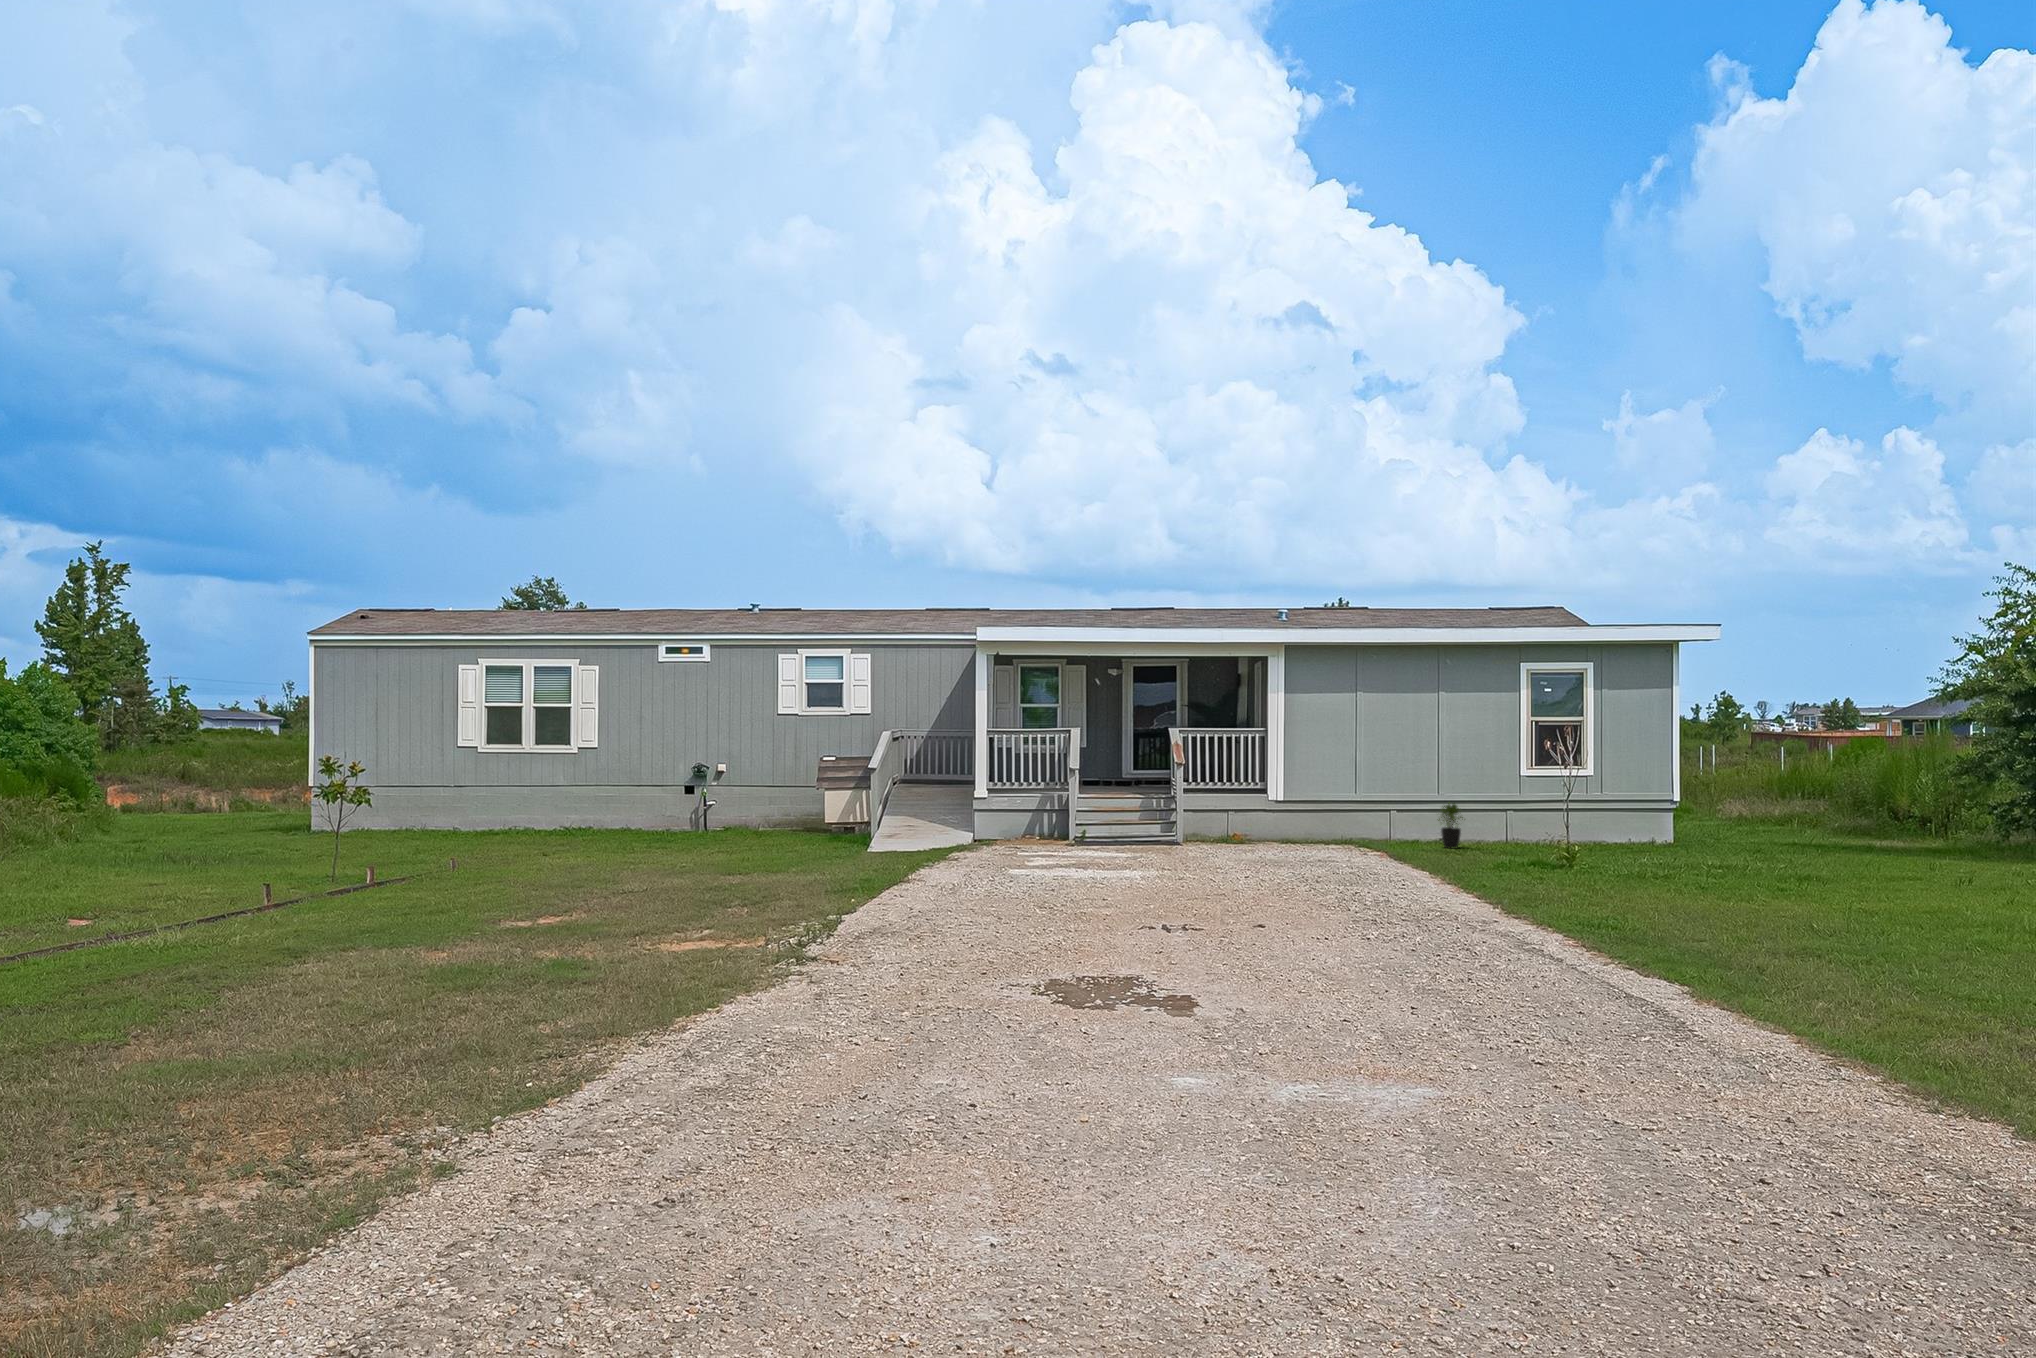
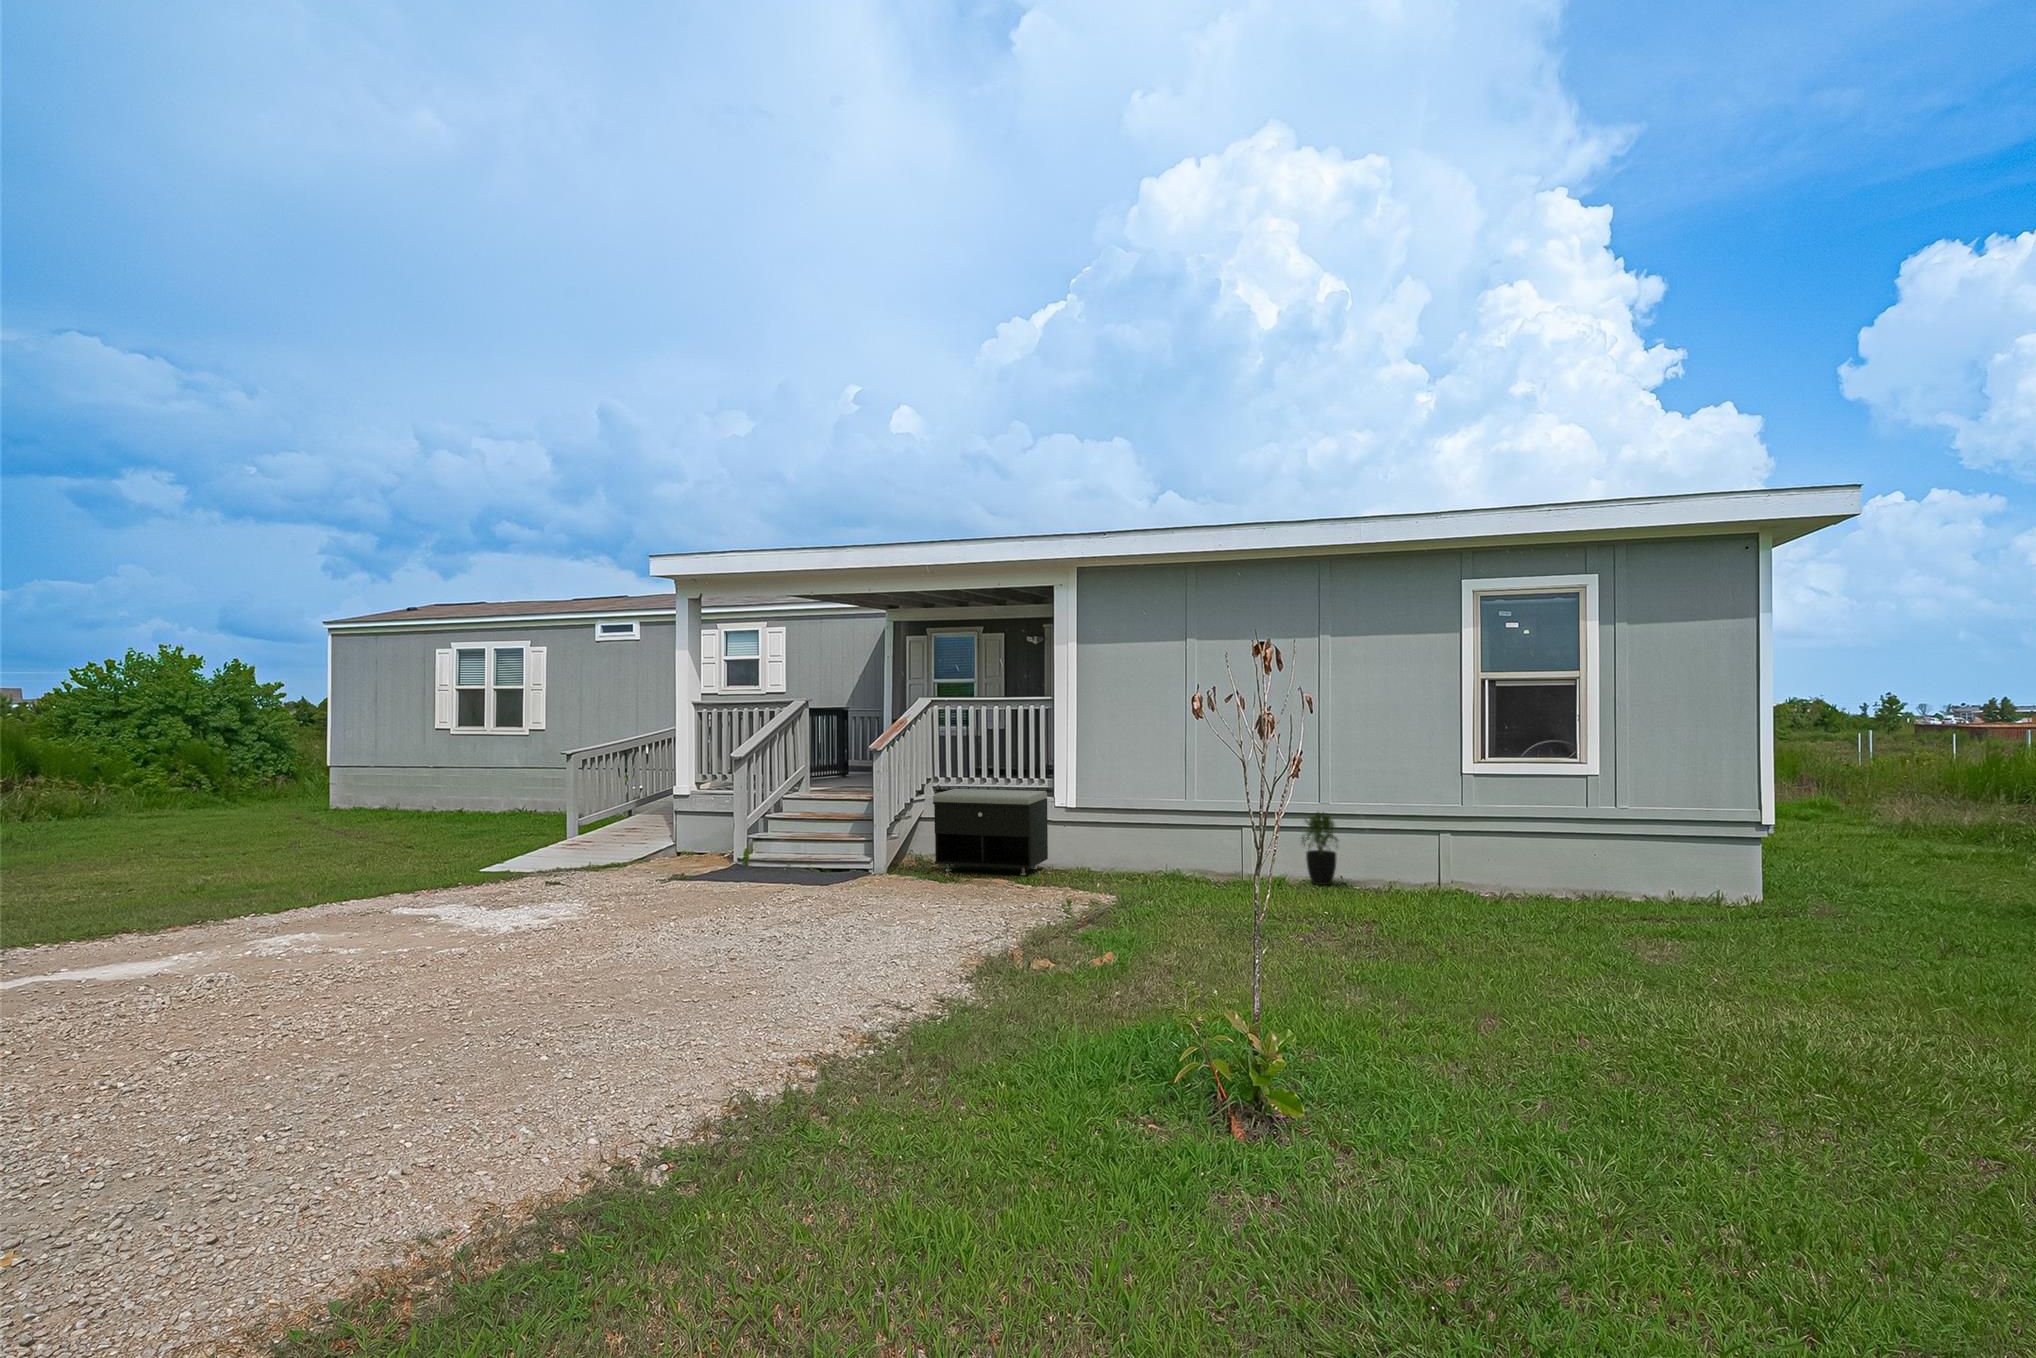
storage bench: none [1197,793,1279,852] -> present [933,789,1048,875]

